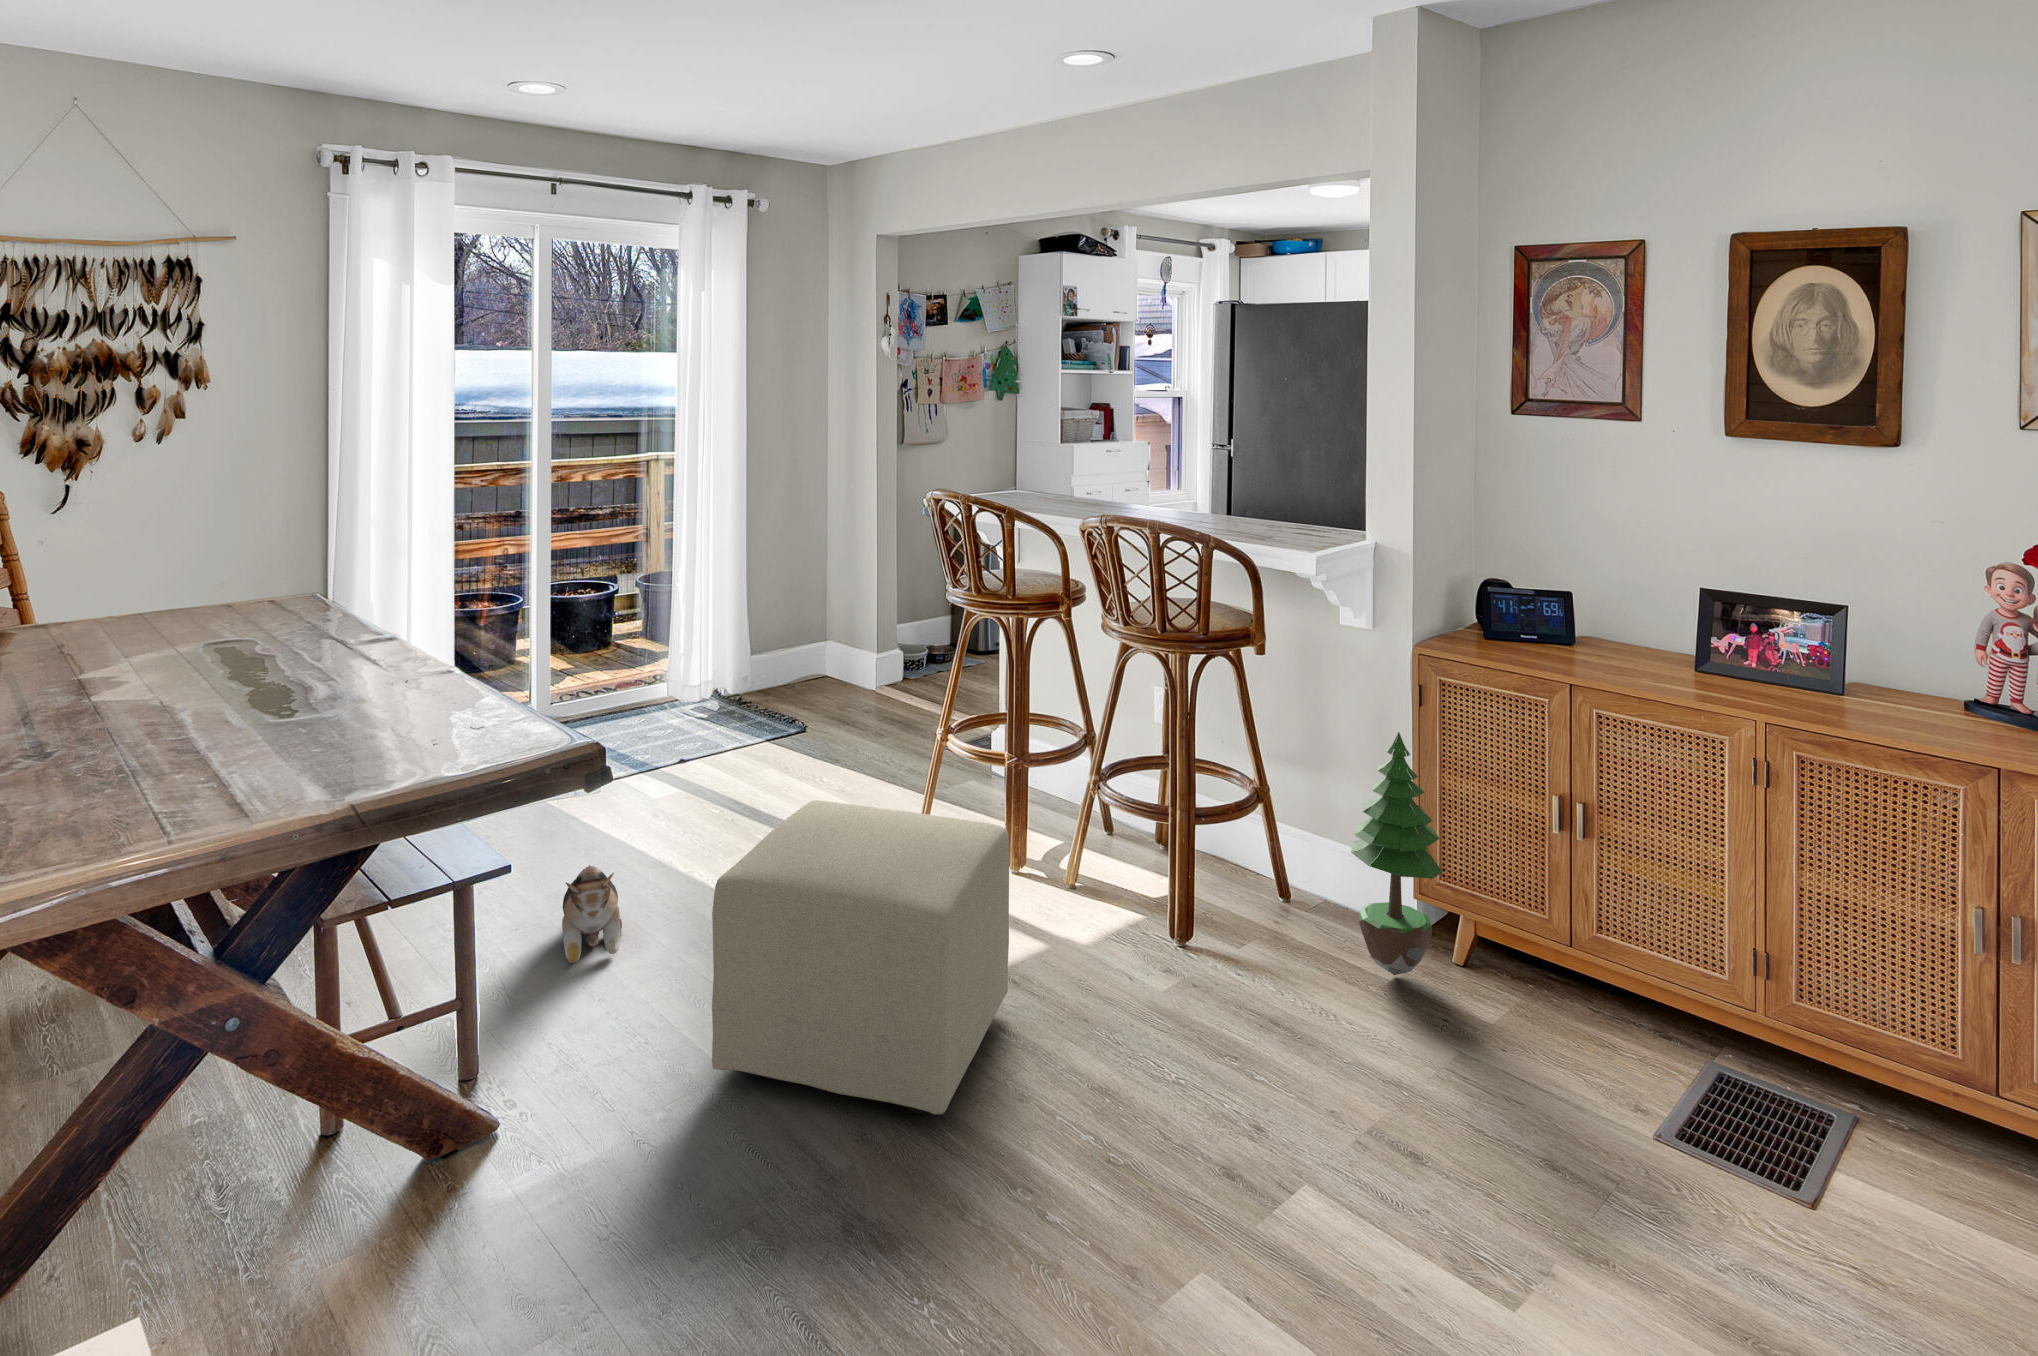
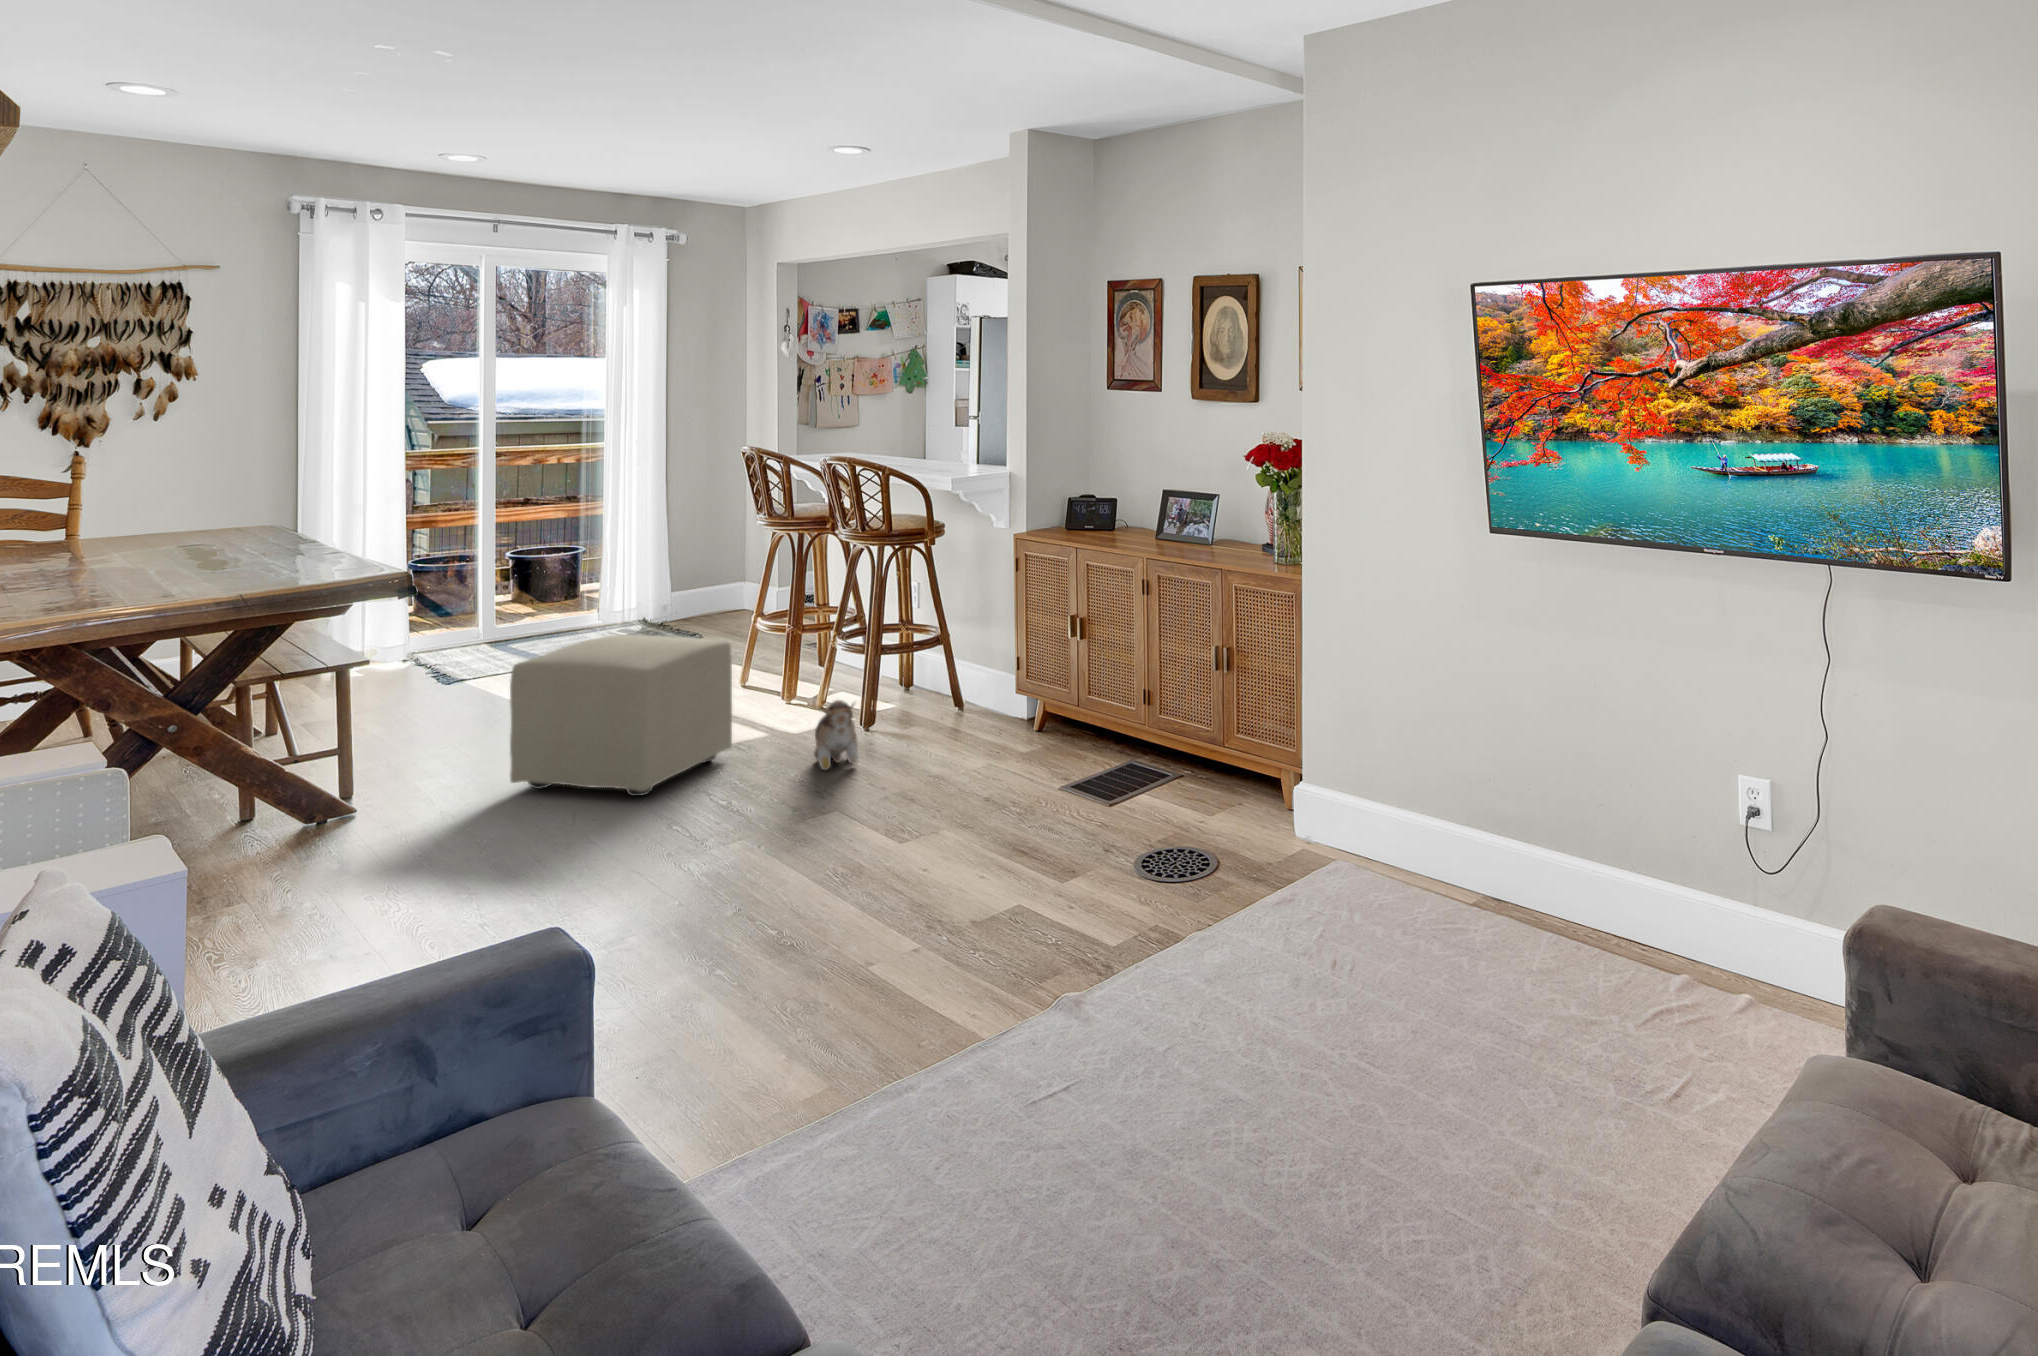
potted tree: present [1351,732,1442,975] -> none [973,577,1029,734]
plush toy: present [562,865,622,963] -> present [814,700,858,770]

